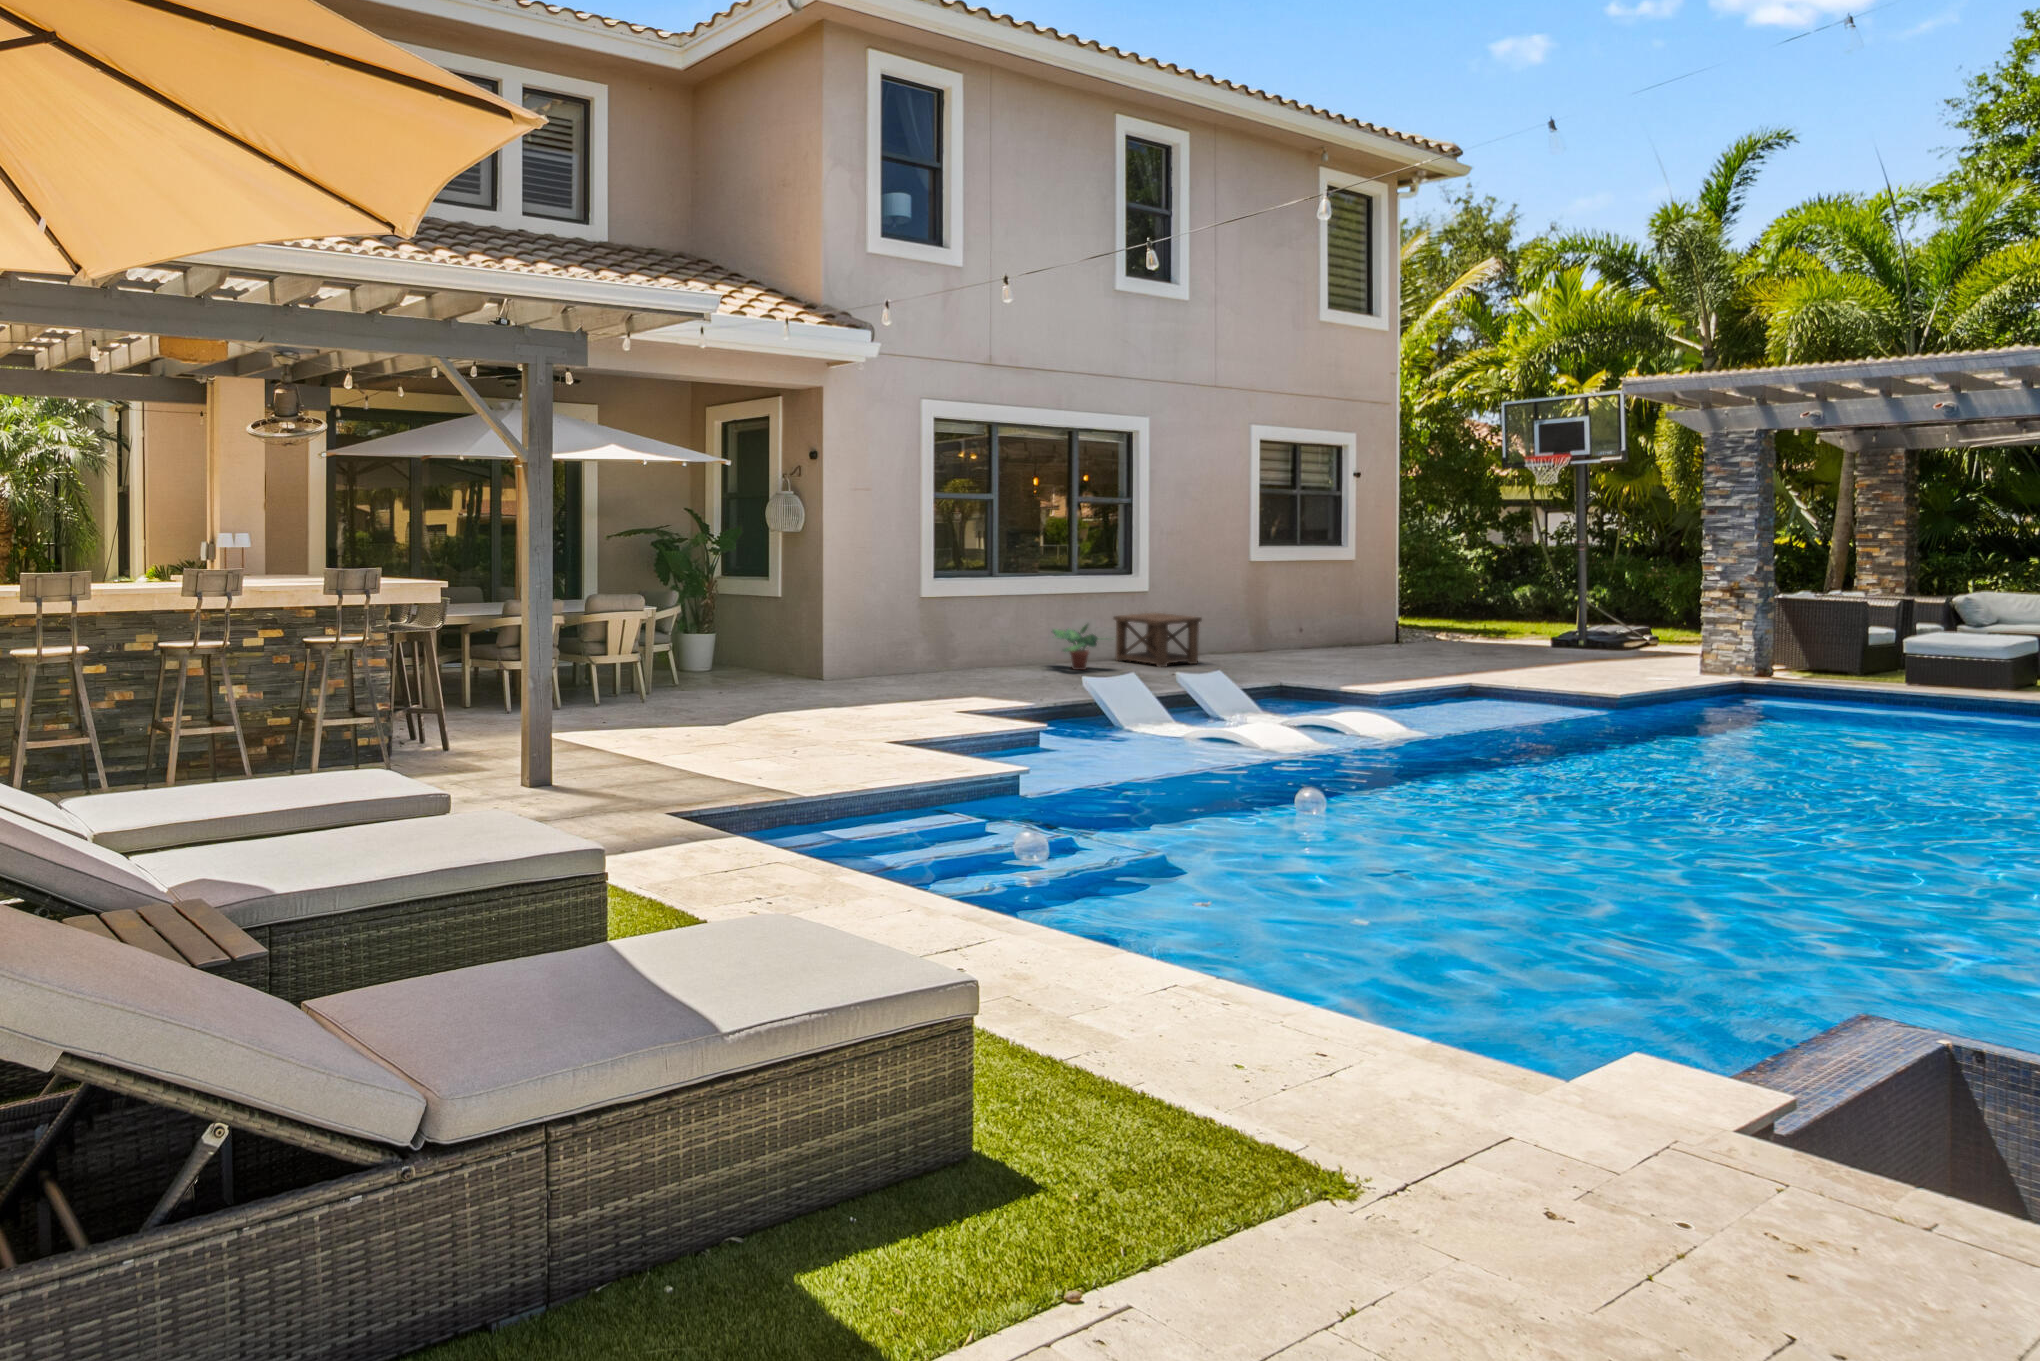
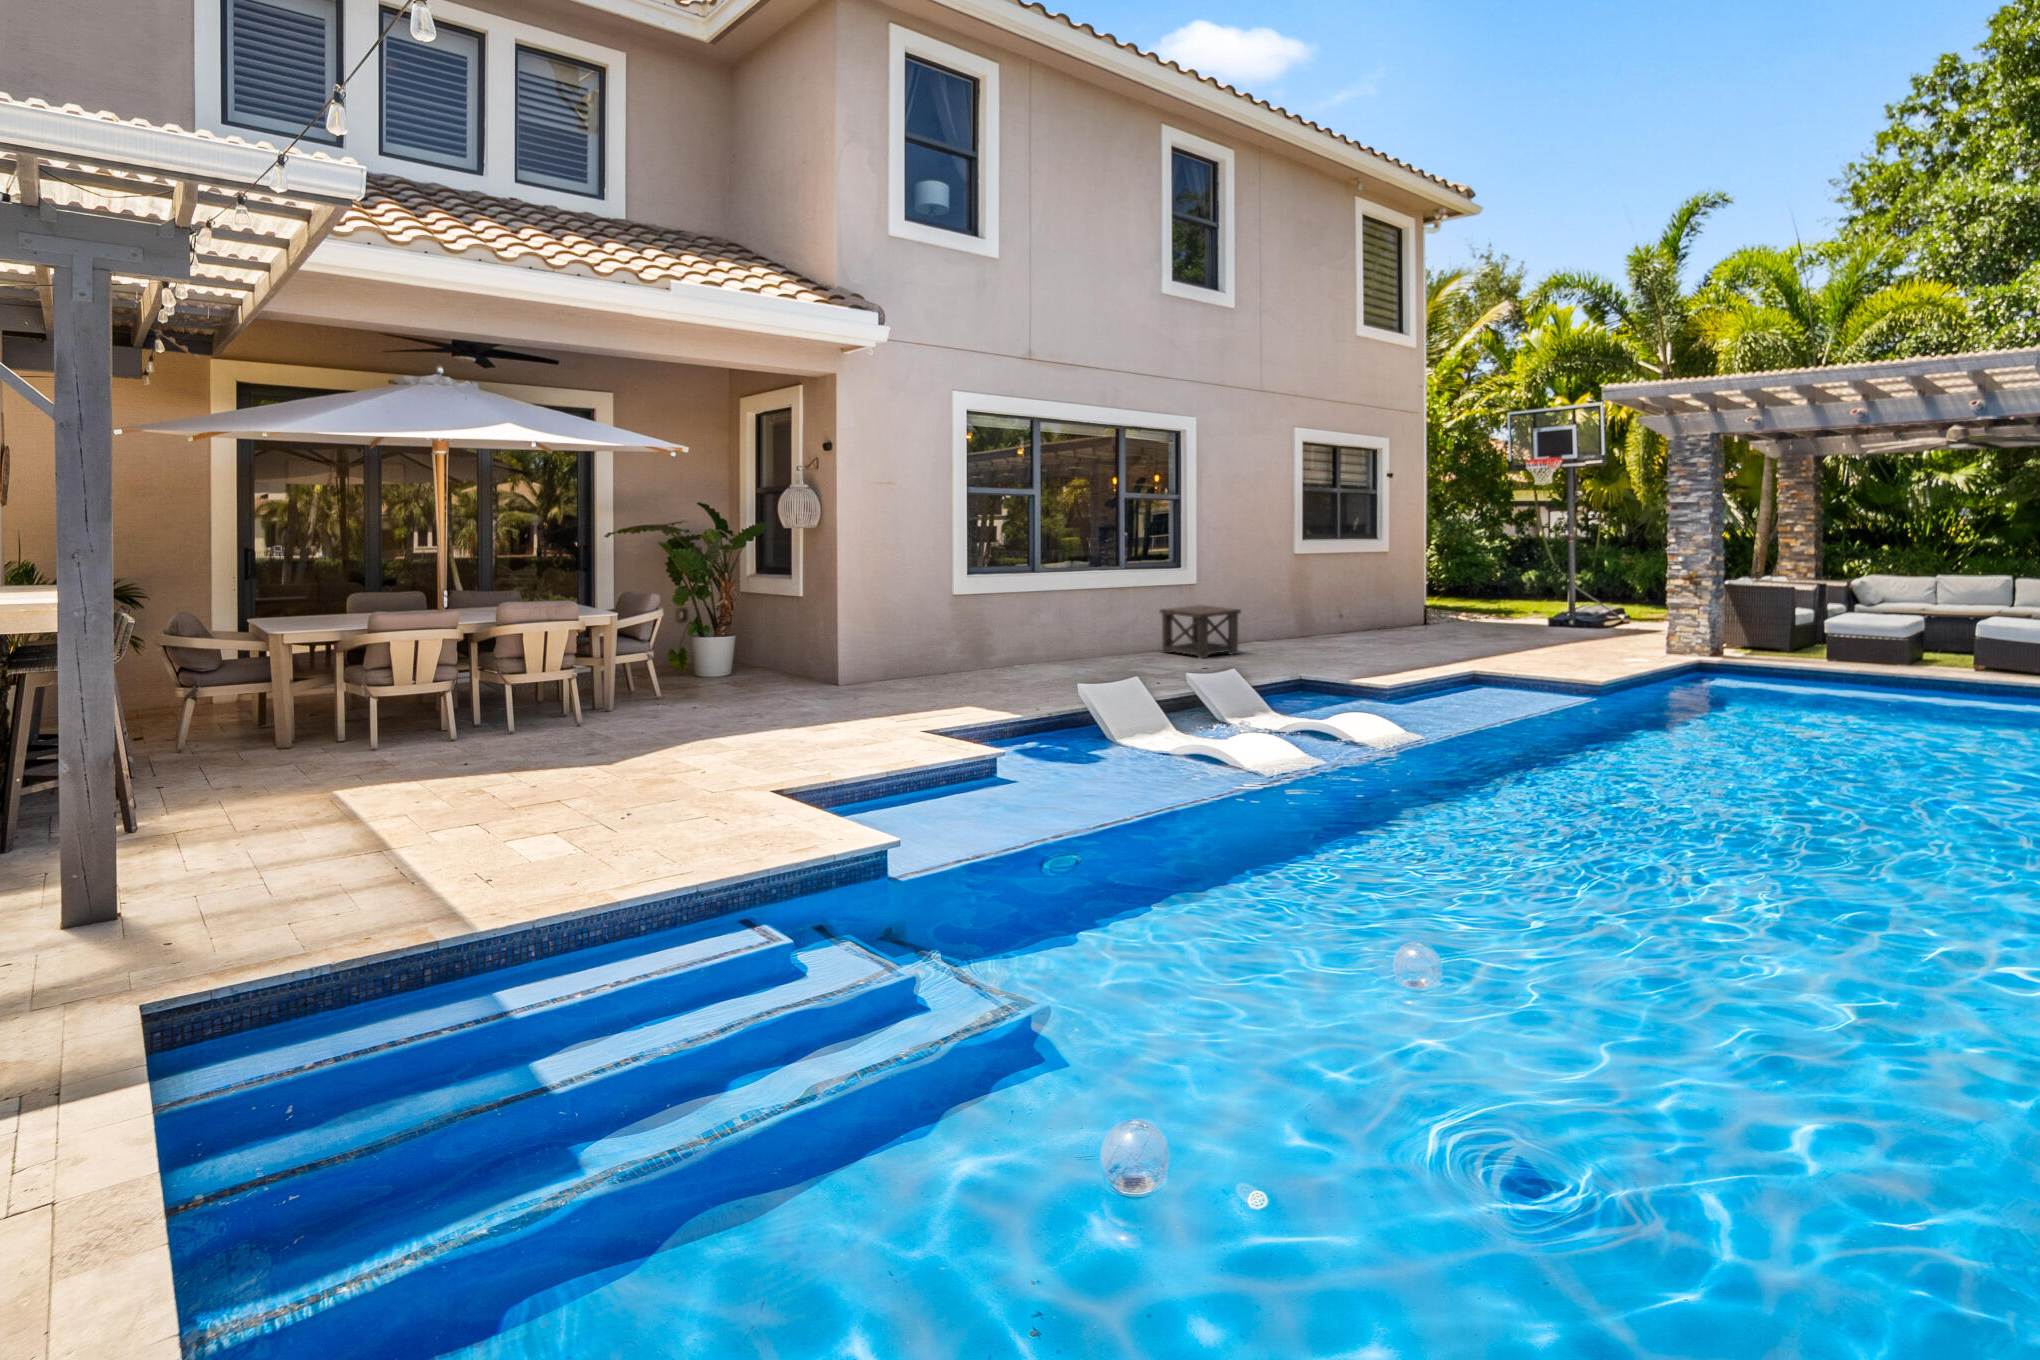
potted plant: present [1052,624,1099,670] -> none [1095,616,1160,664]

